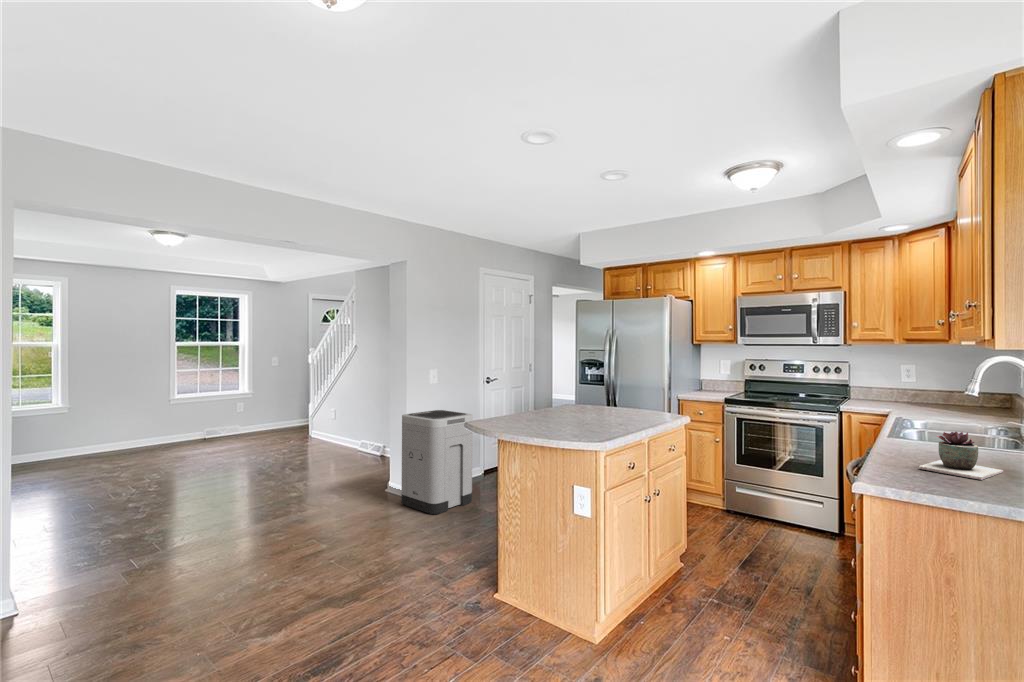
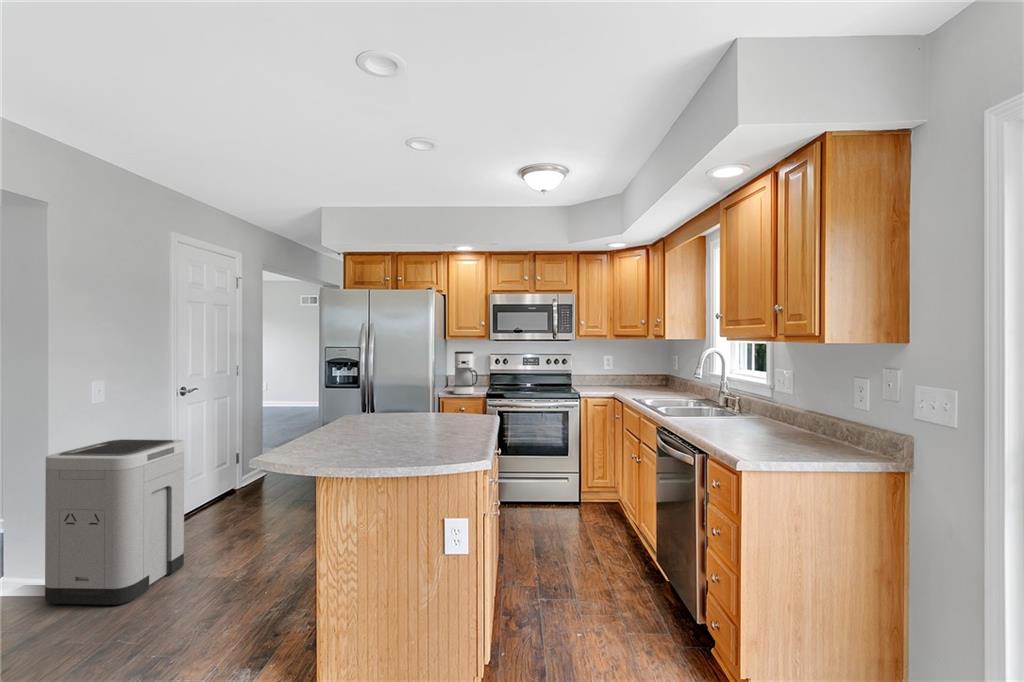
coffee maker: none [692,356,719,399] -> present [453,351,478,395]
succulent plant: present [919,432,1003,480] -> none [736,407,785,444]

